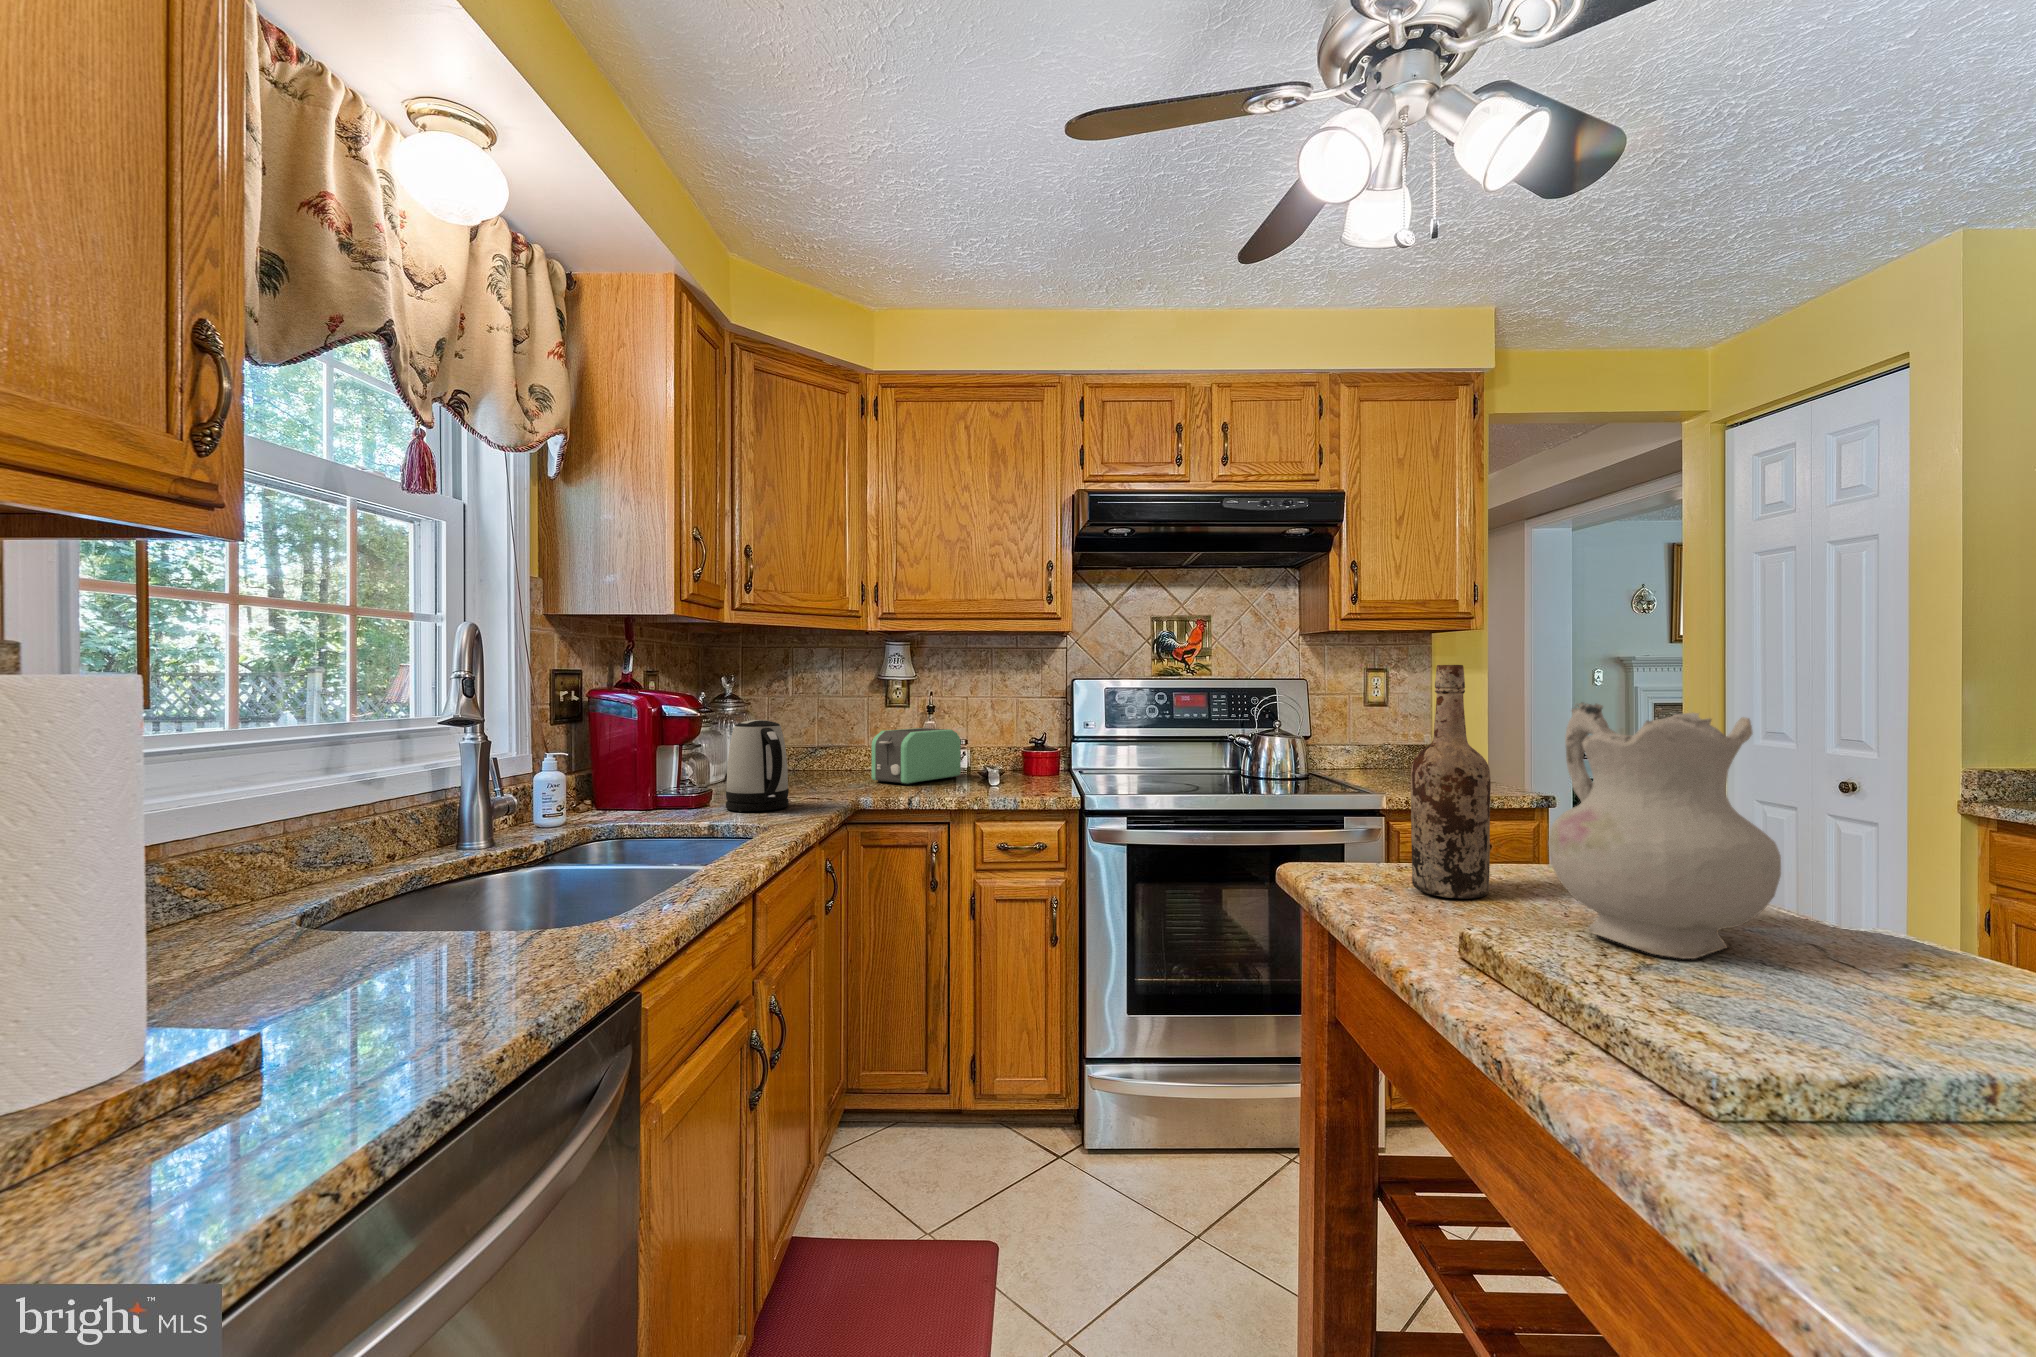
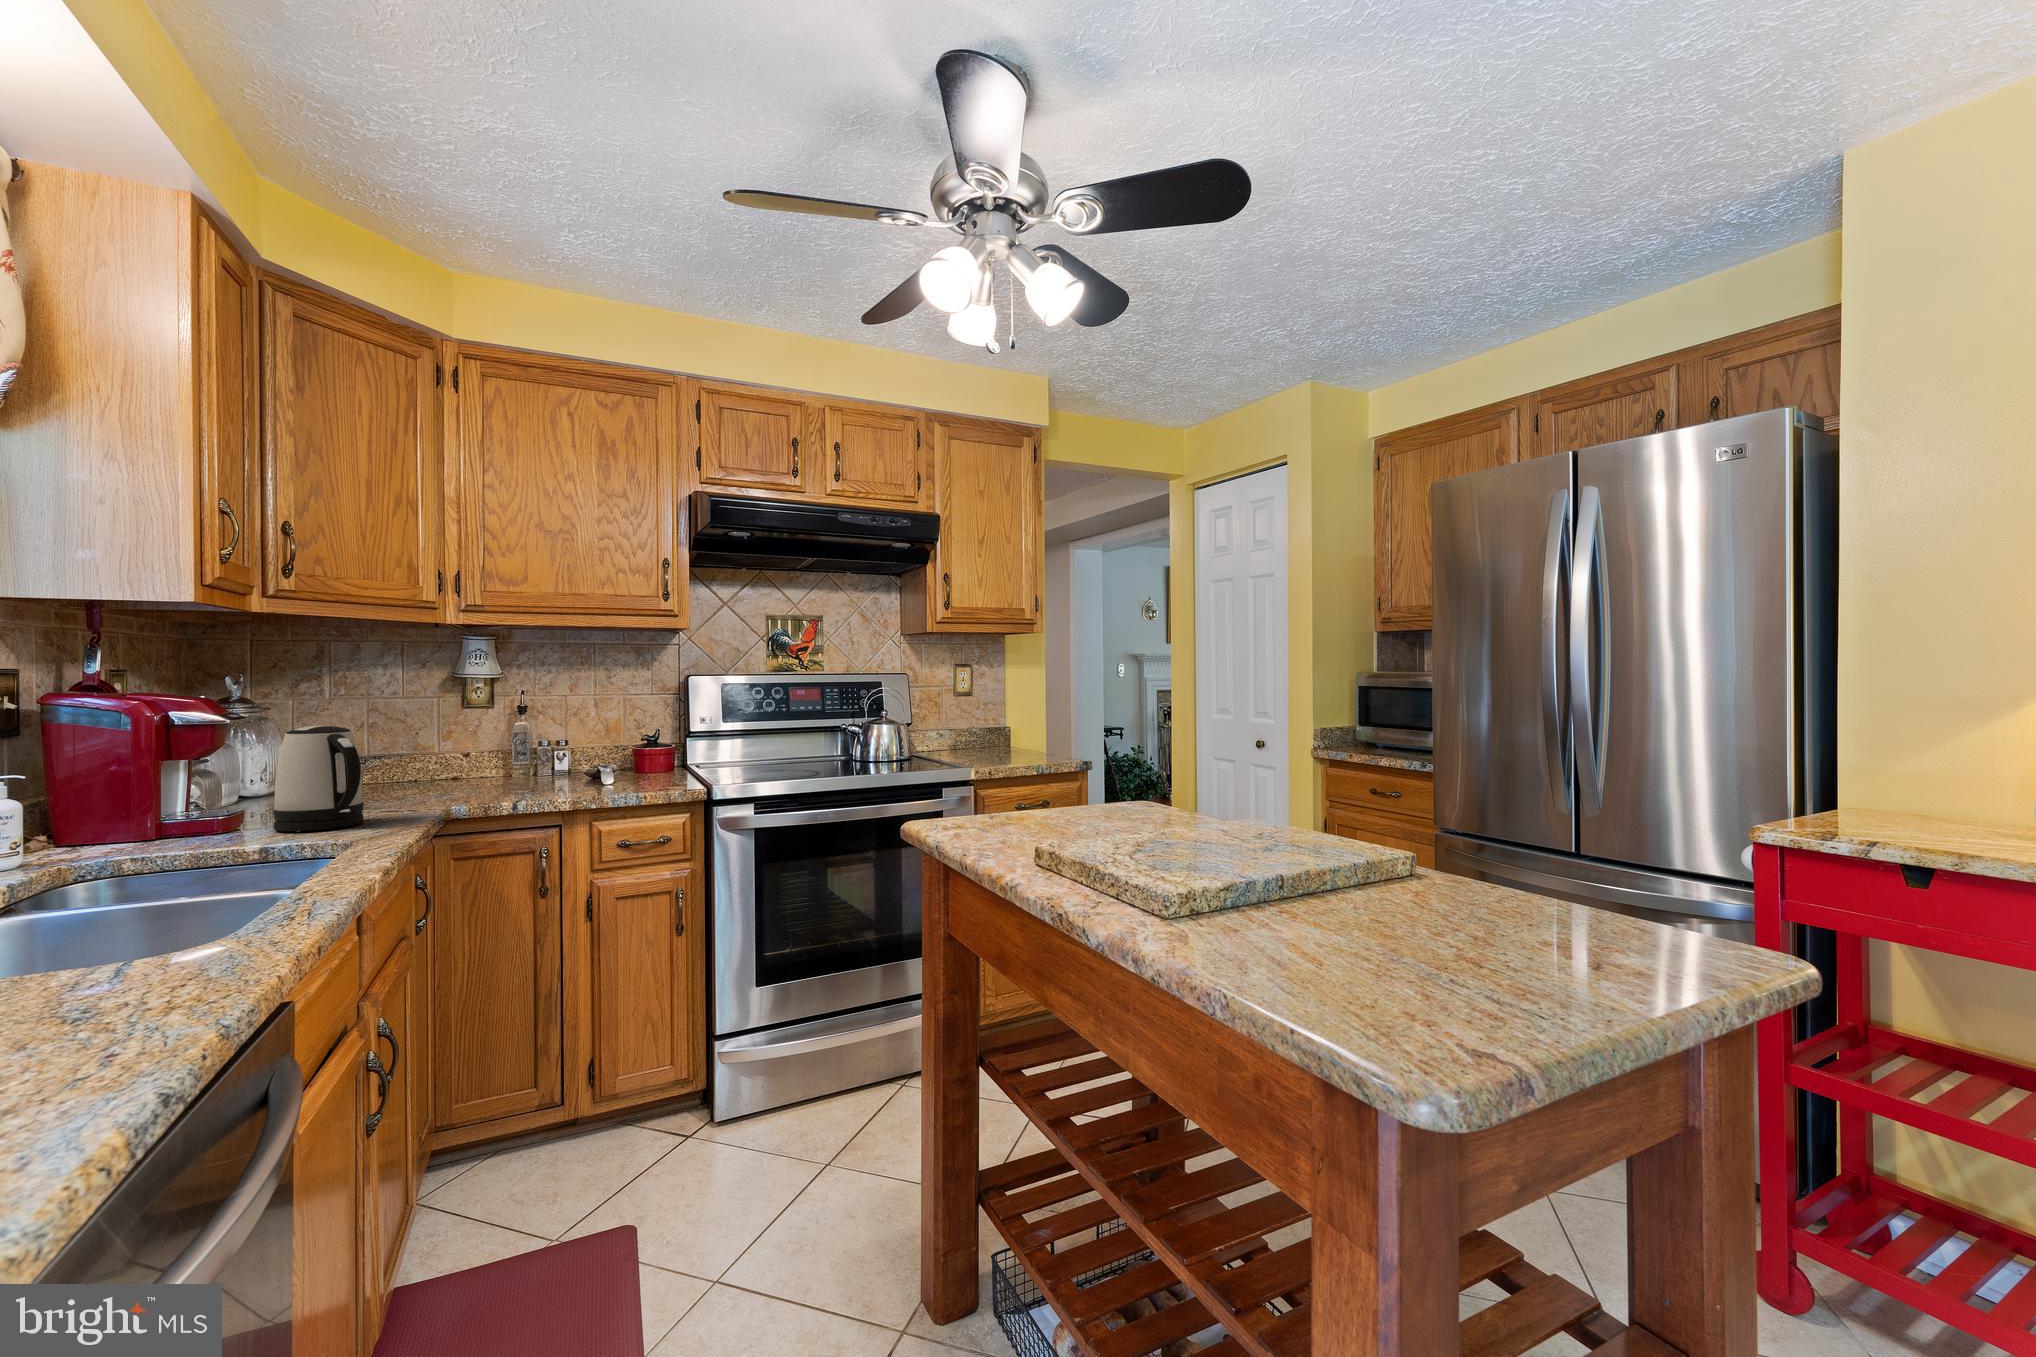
wine bottle: present [1411,665,1491,899] -> none [1001,666,1051,830]
ceramic pitcher: present [1549,703,1781,959] -> none [1085,691,1200,845]
toaster: present [871,728,961,785] -> none [454,730,564,791]

